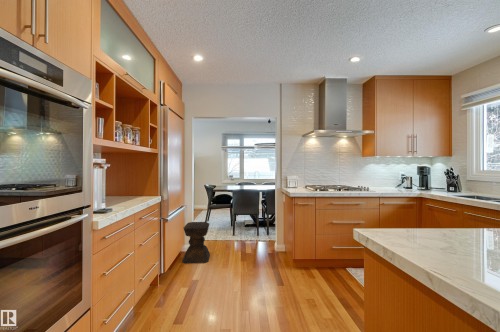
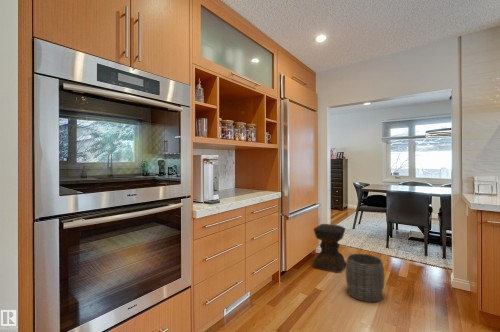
woven basket: none [217,242,246,279] -> present [346,254,384,302]

